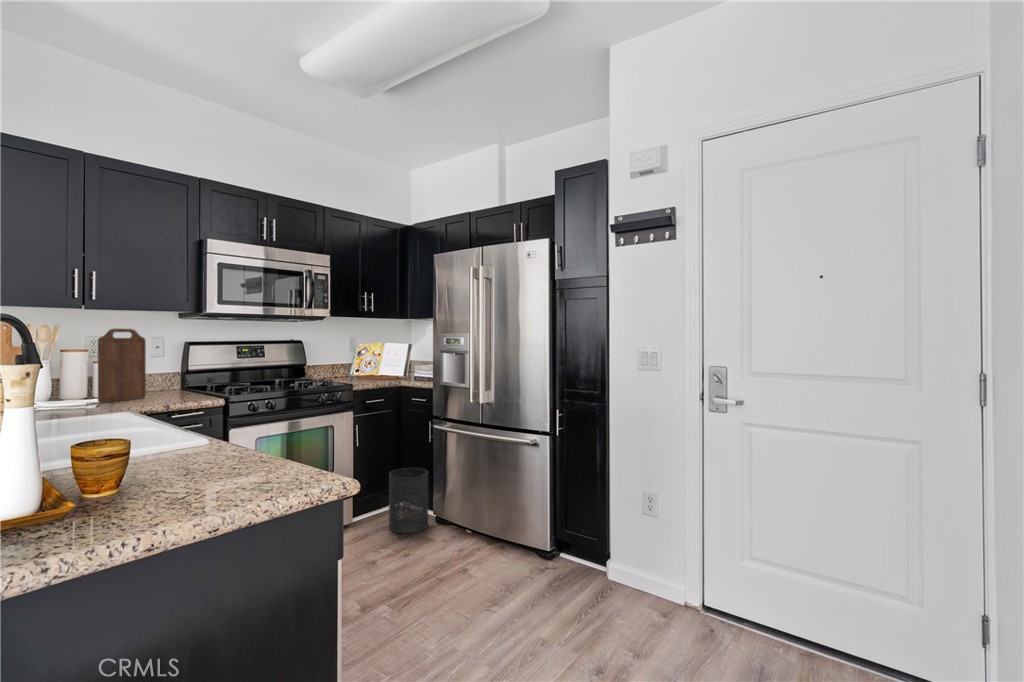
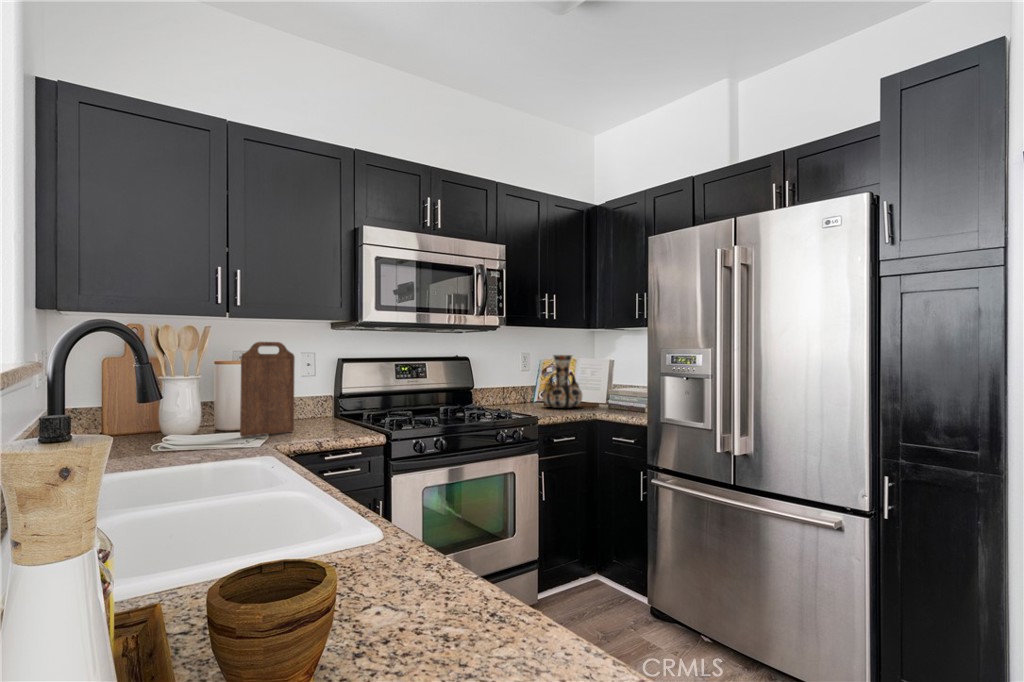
vase: none [363,339,394,379] -> present [542,355,582,408]
trash can: present [389,468,428,533] -> none [589,534,644,633]

